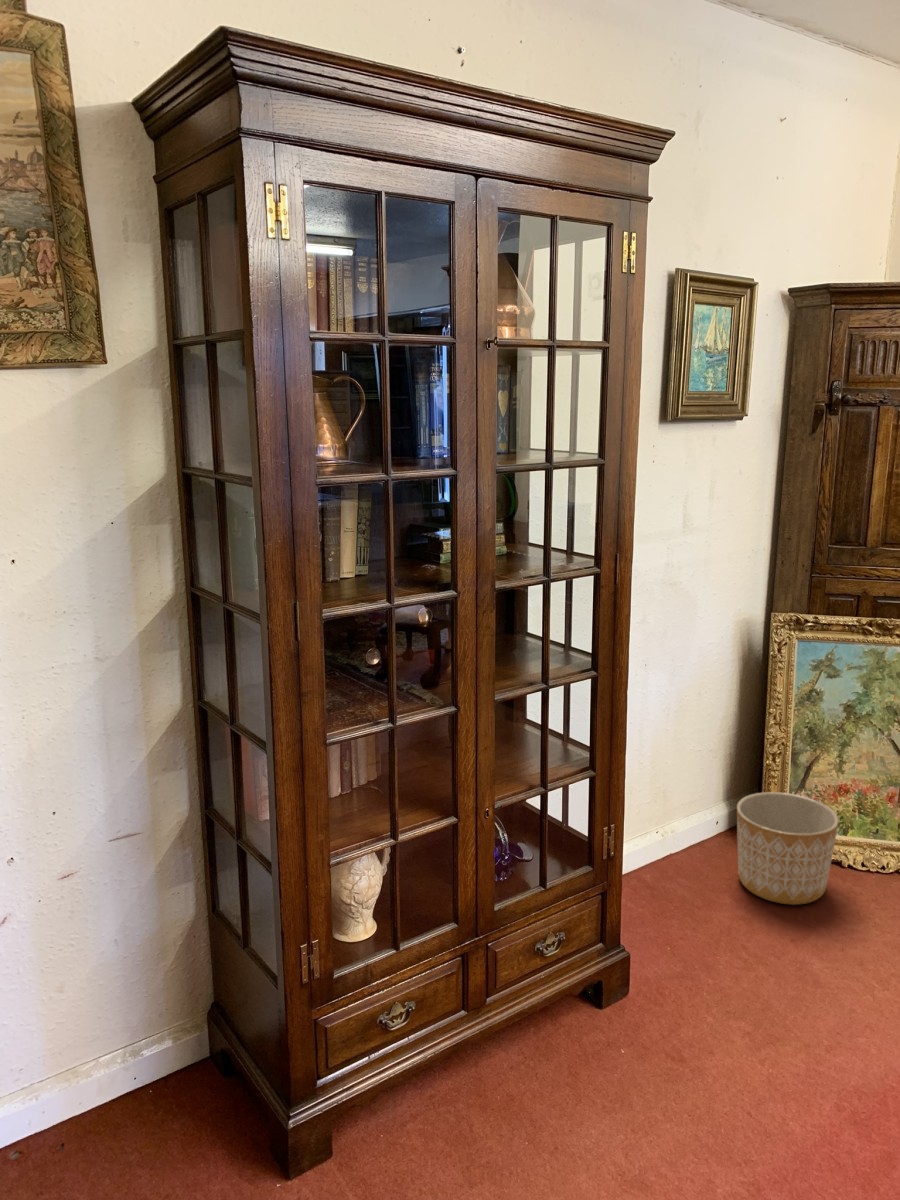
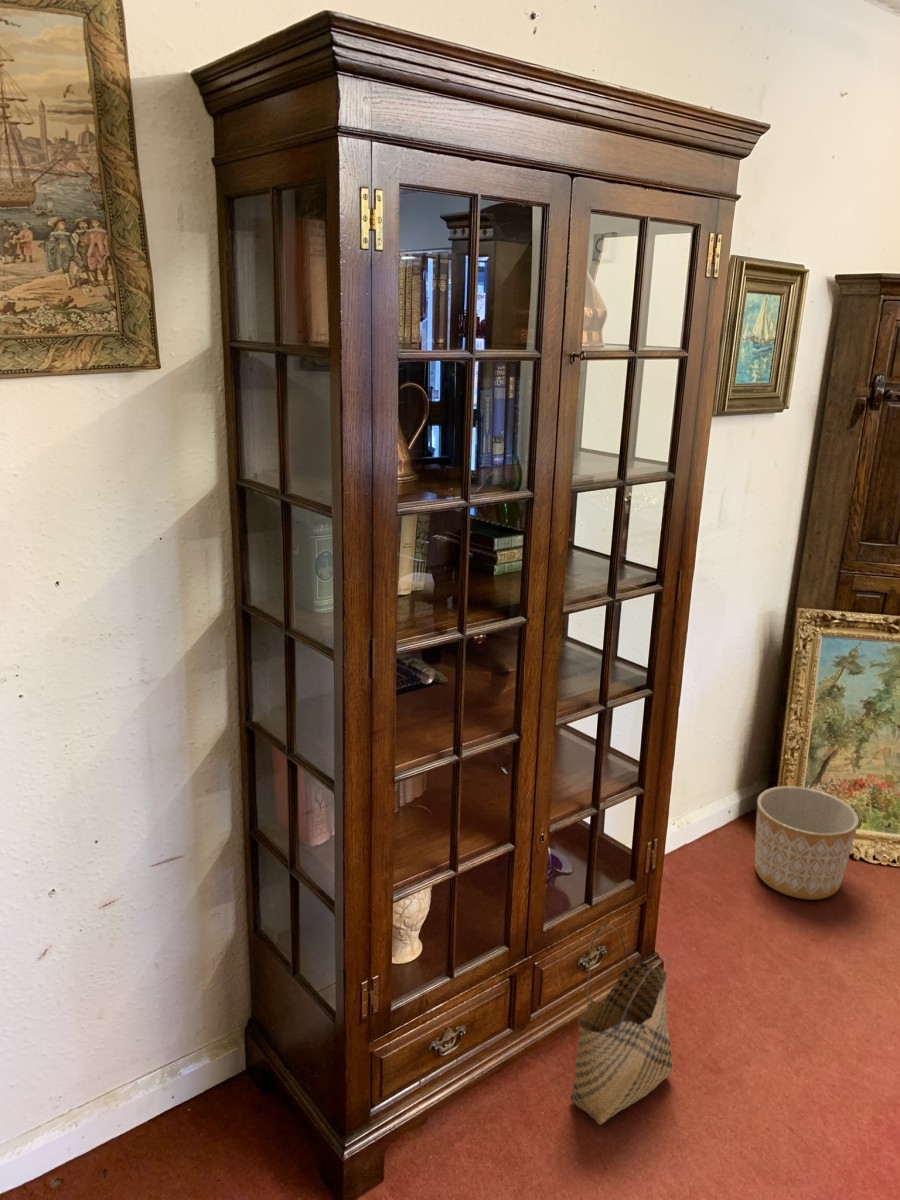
woven basket: none [526,905,632,1108] -> present [570,923,672,1125]

